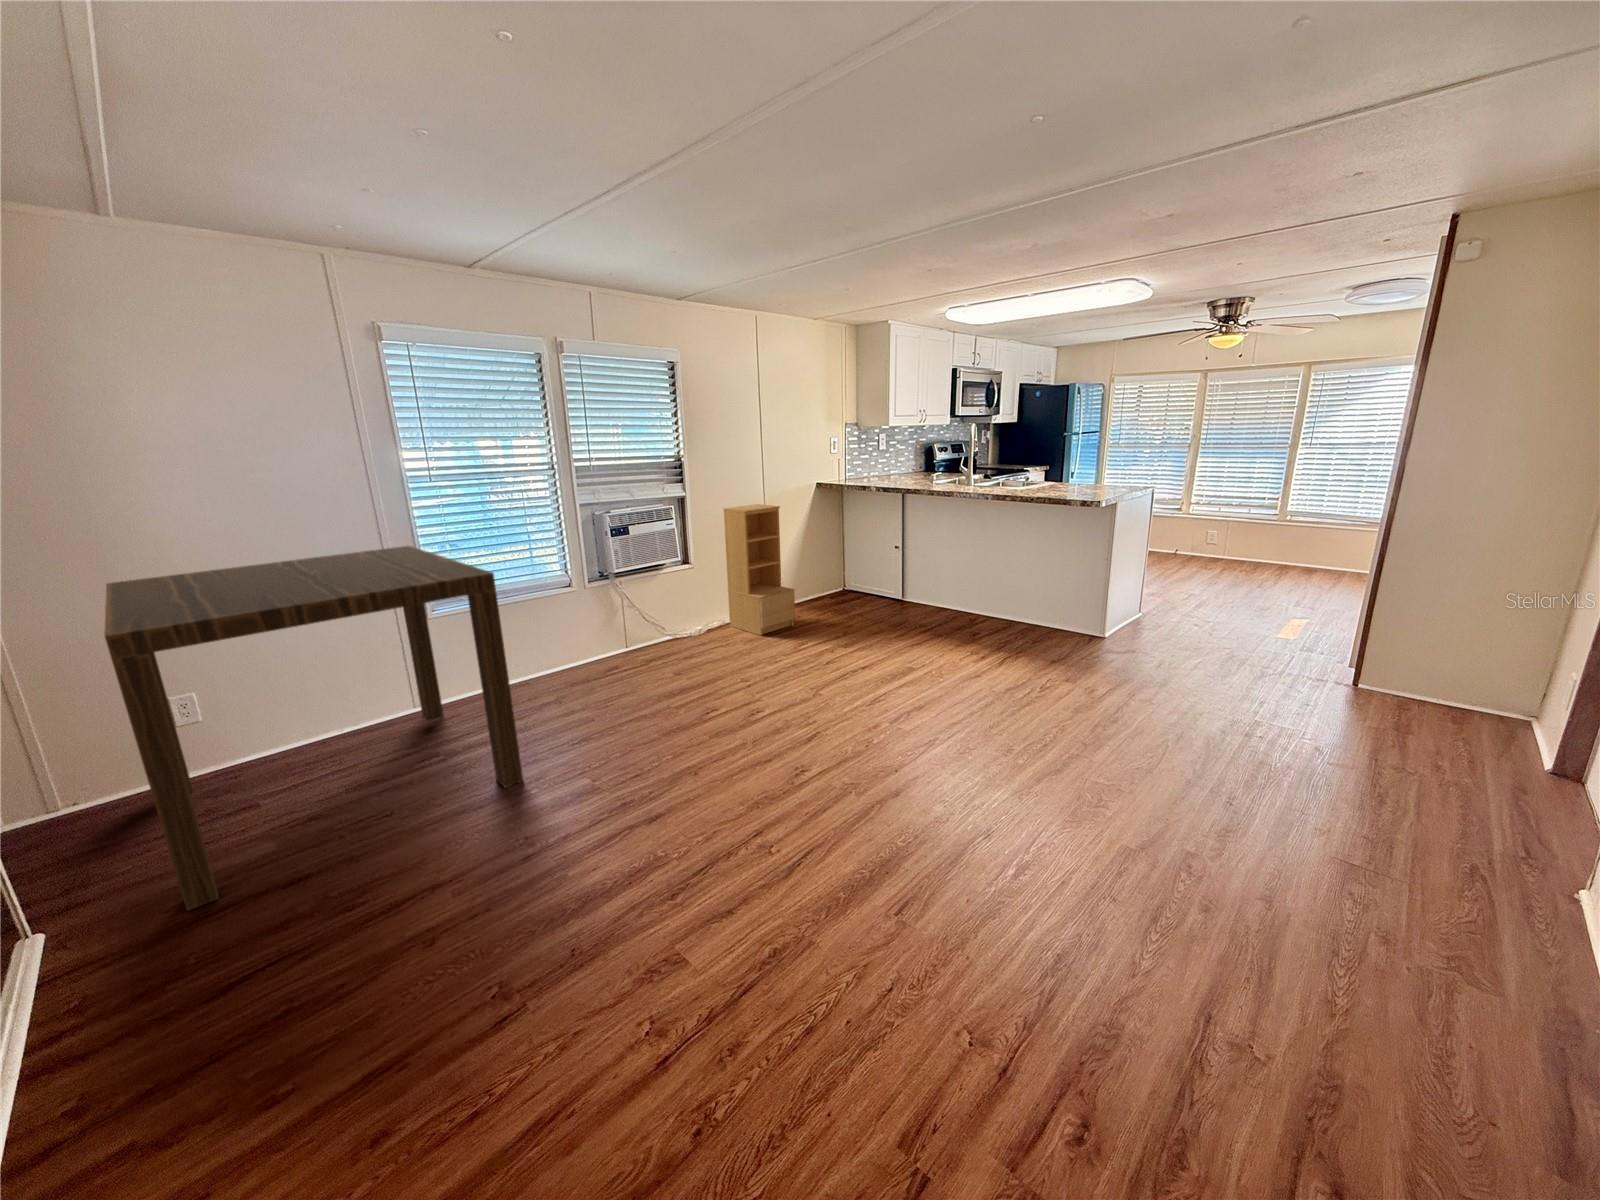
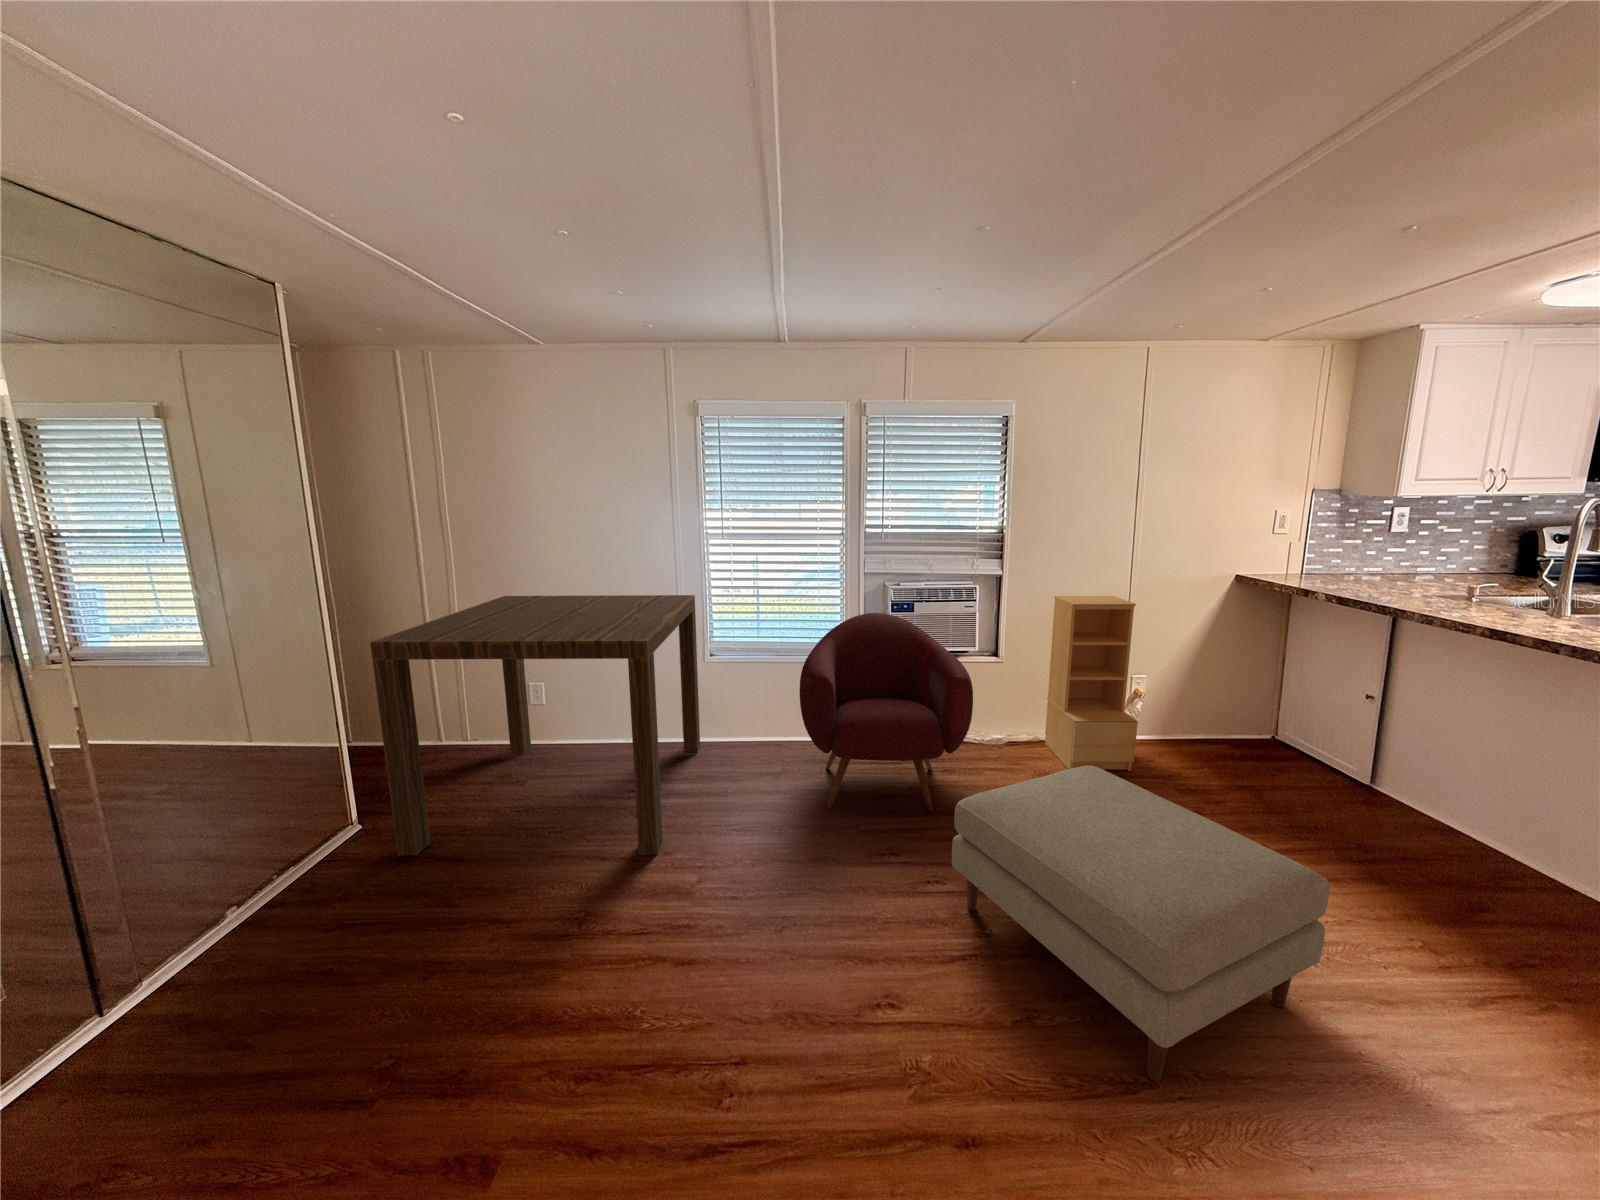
armchair: none [559,538,717,706] -> present [800,613,973,811]
ottoman: none [768,606,947,732] -> present [952,766,1329,1082]

